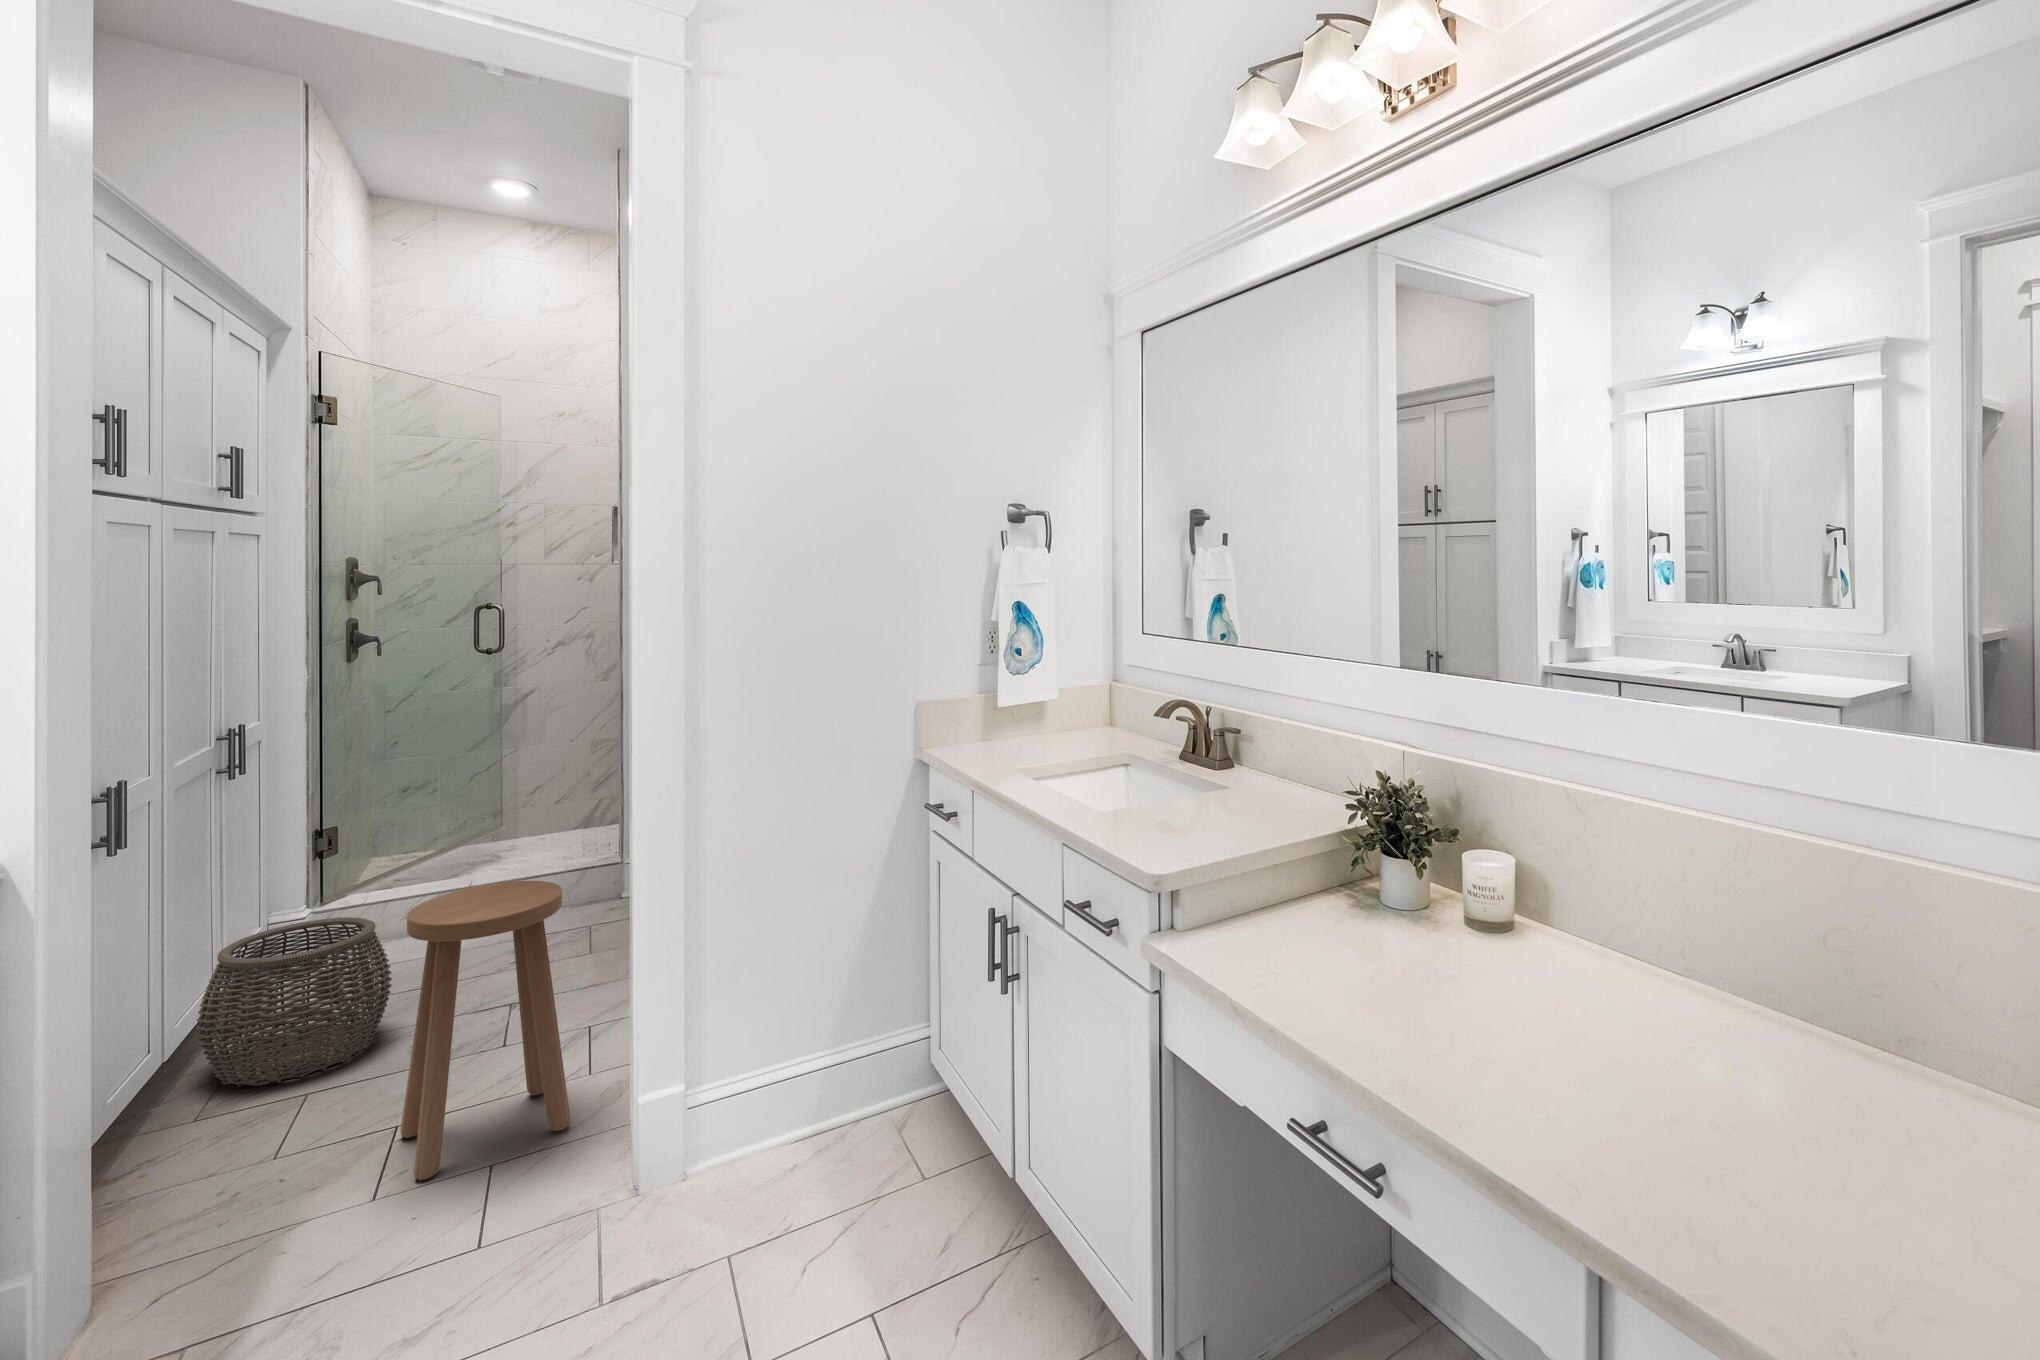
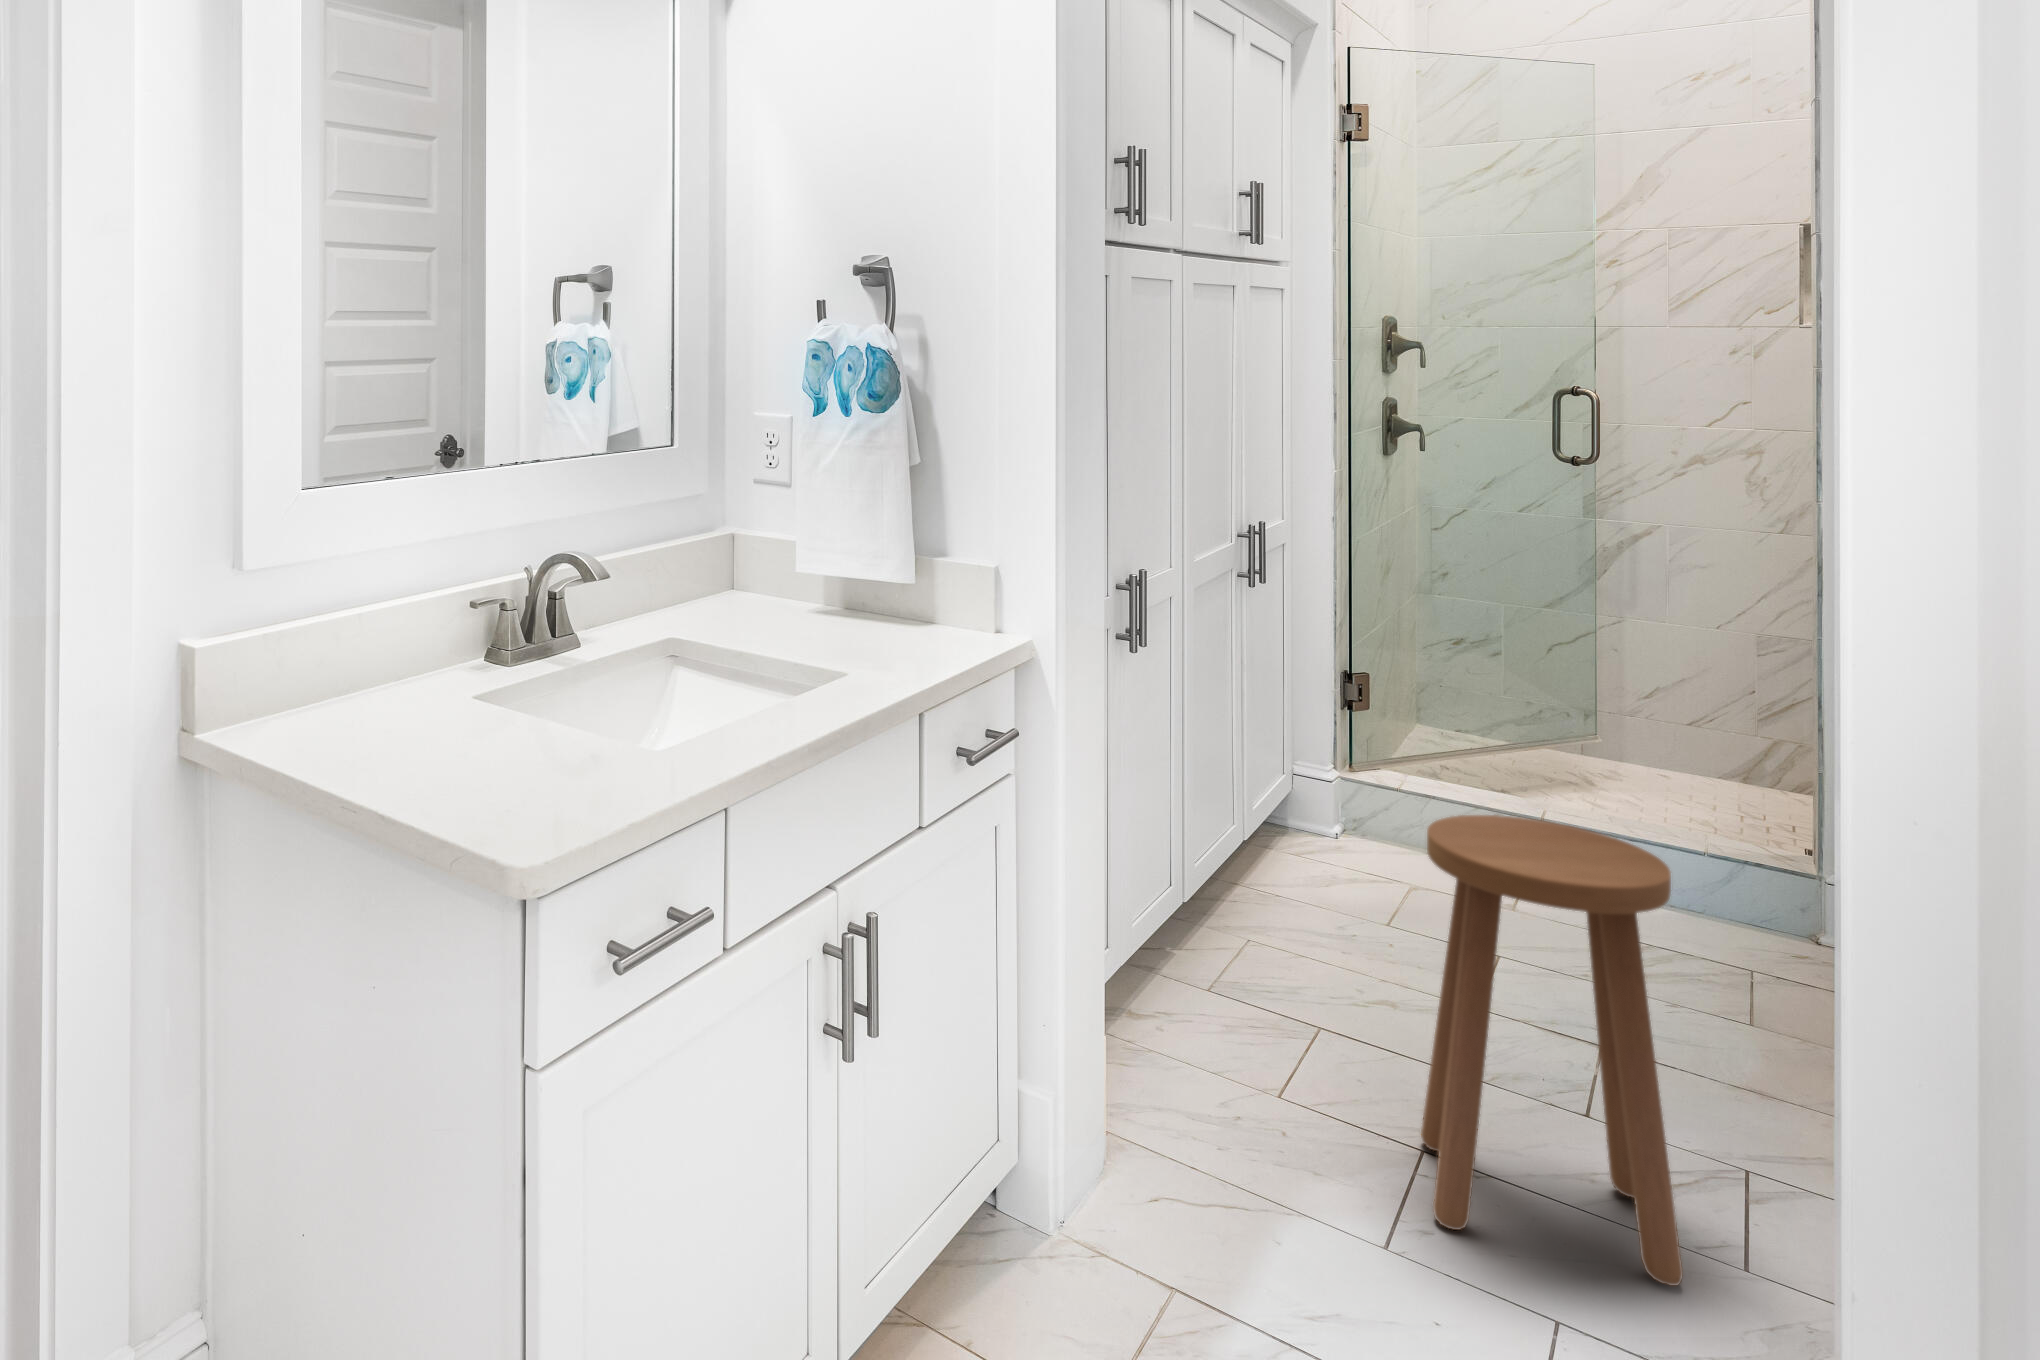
woven basket: present [196,917,392,1087] -> none [1212,784,1423,994]

